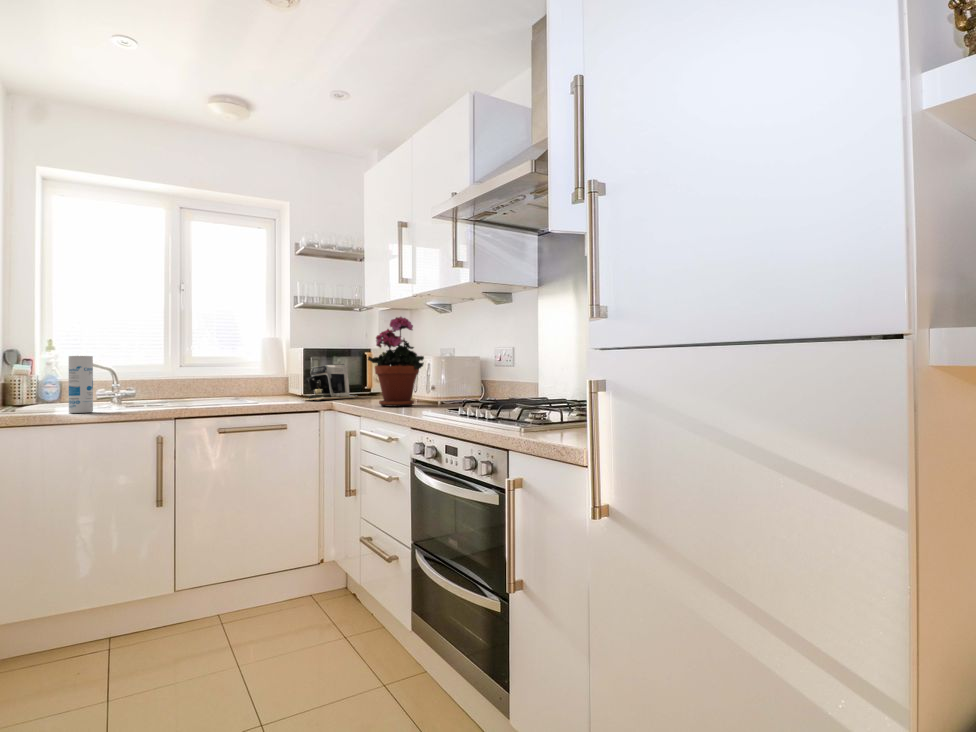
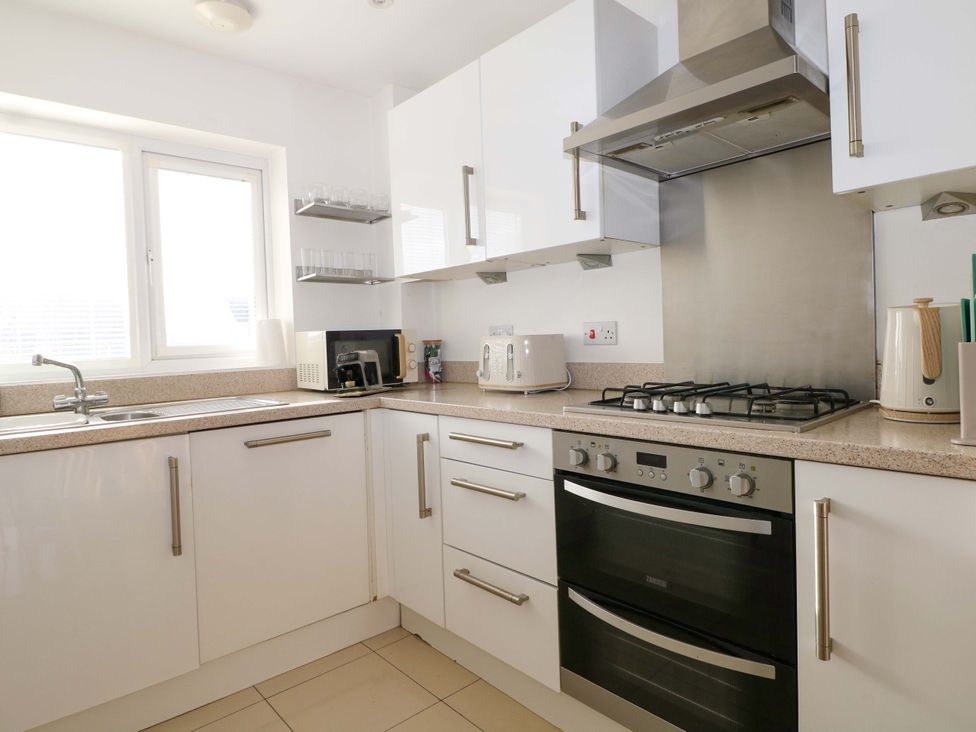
potted plant: present [368,317,424,407] -> none [446,285,520,401]
canister: present [68,356,93,413] -> none [30,350,71,434]

